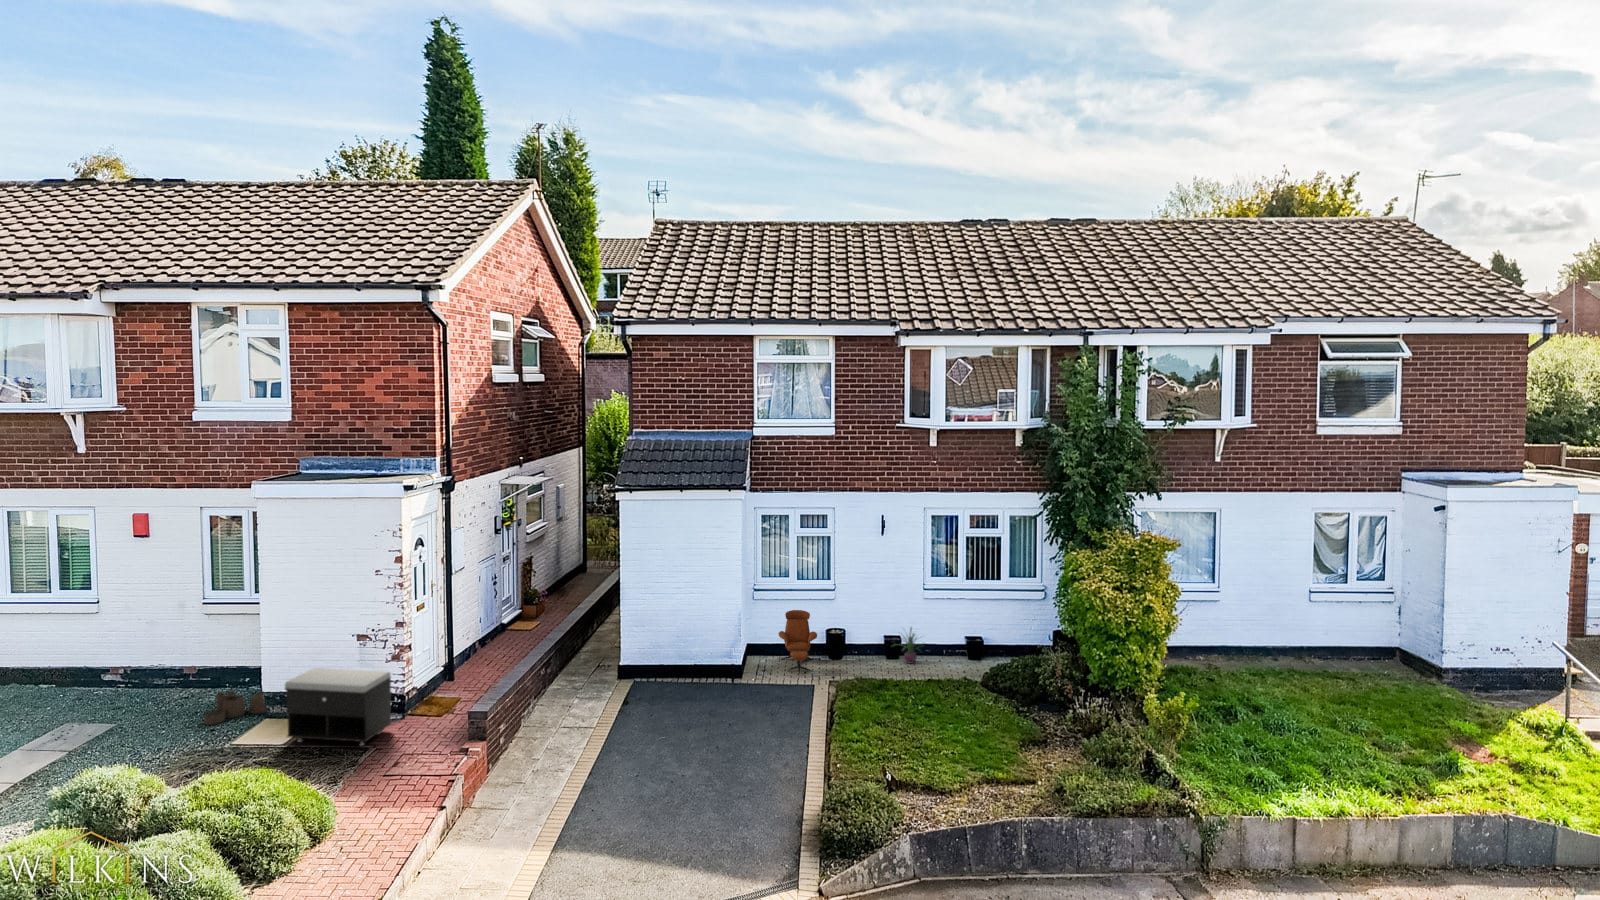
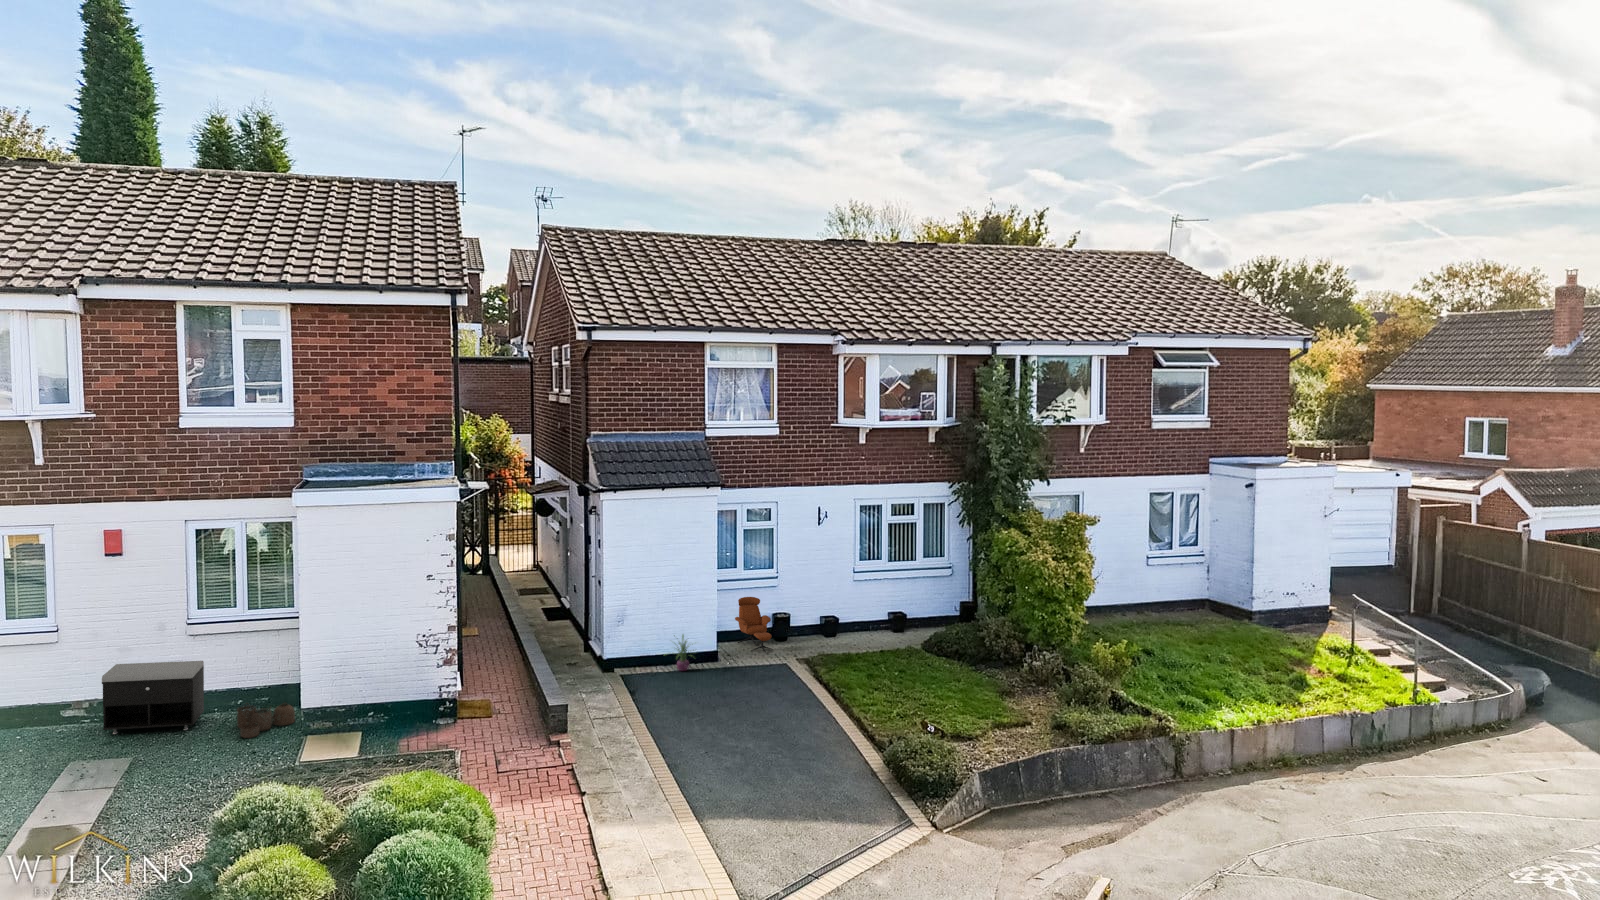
decorative plant: present [901,628,917,664] -> present [677,635,689,671]
storage bench: present [285,668,391,745] -> present [102,661,204,734]

